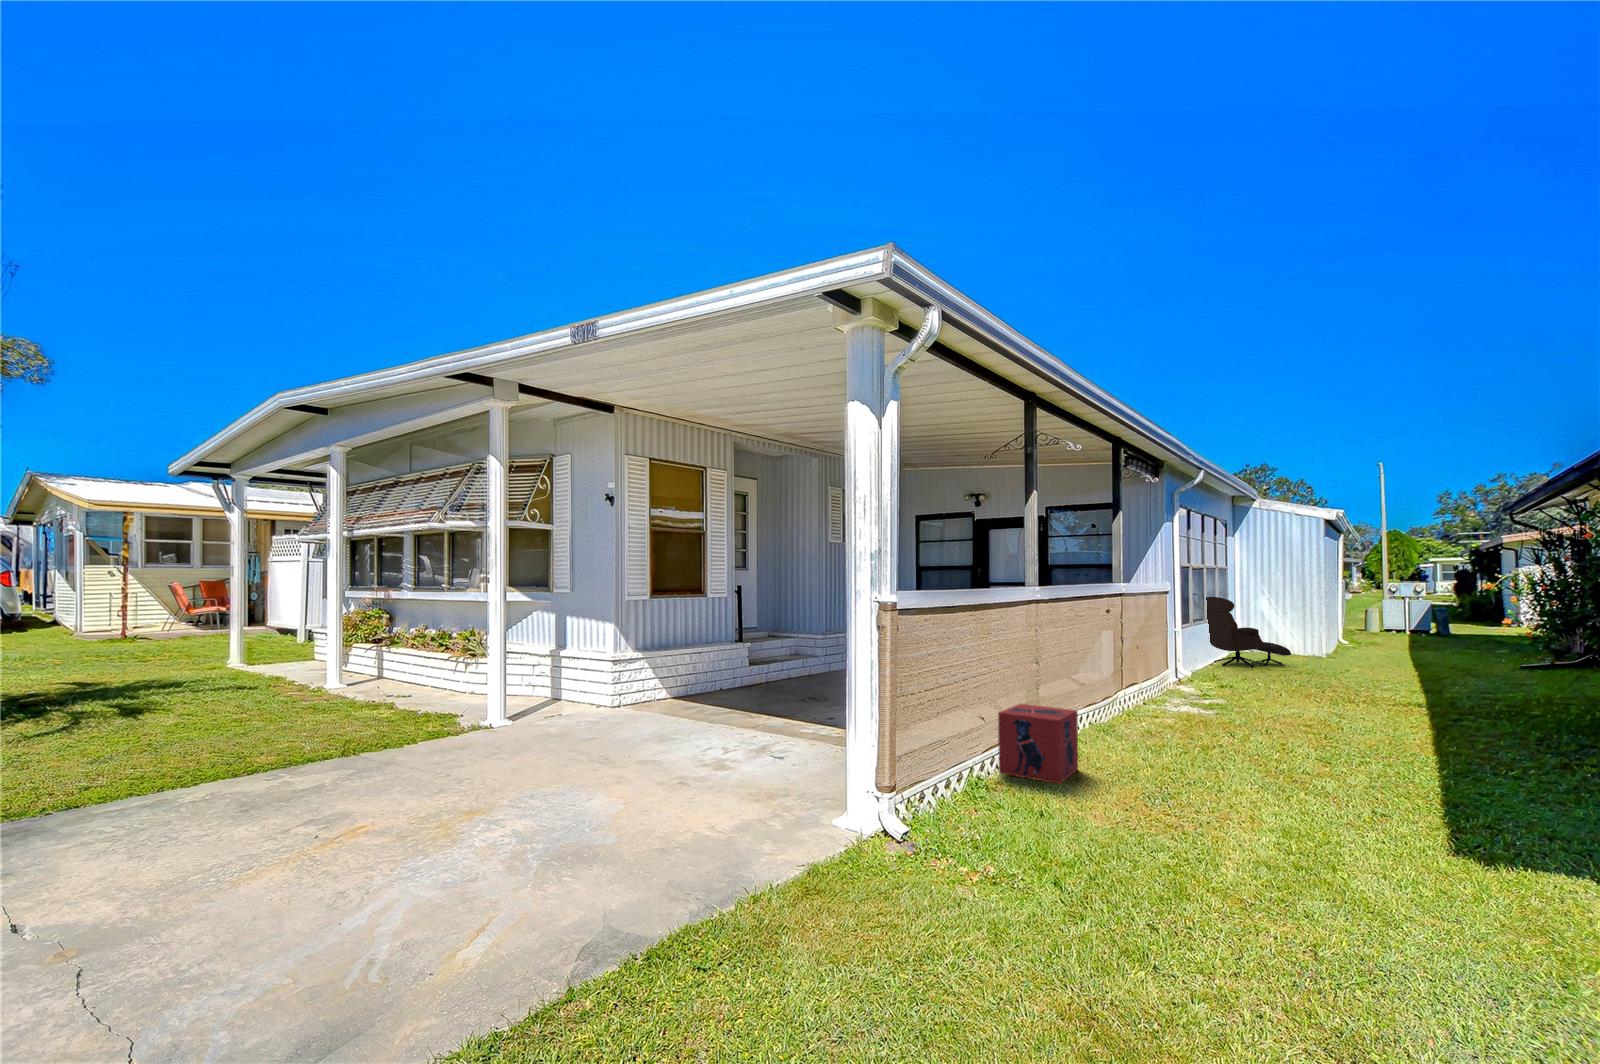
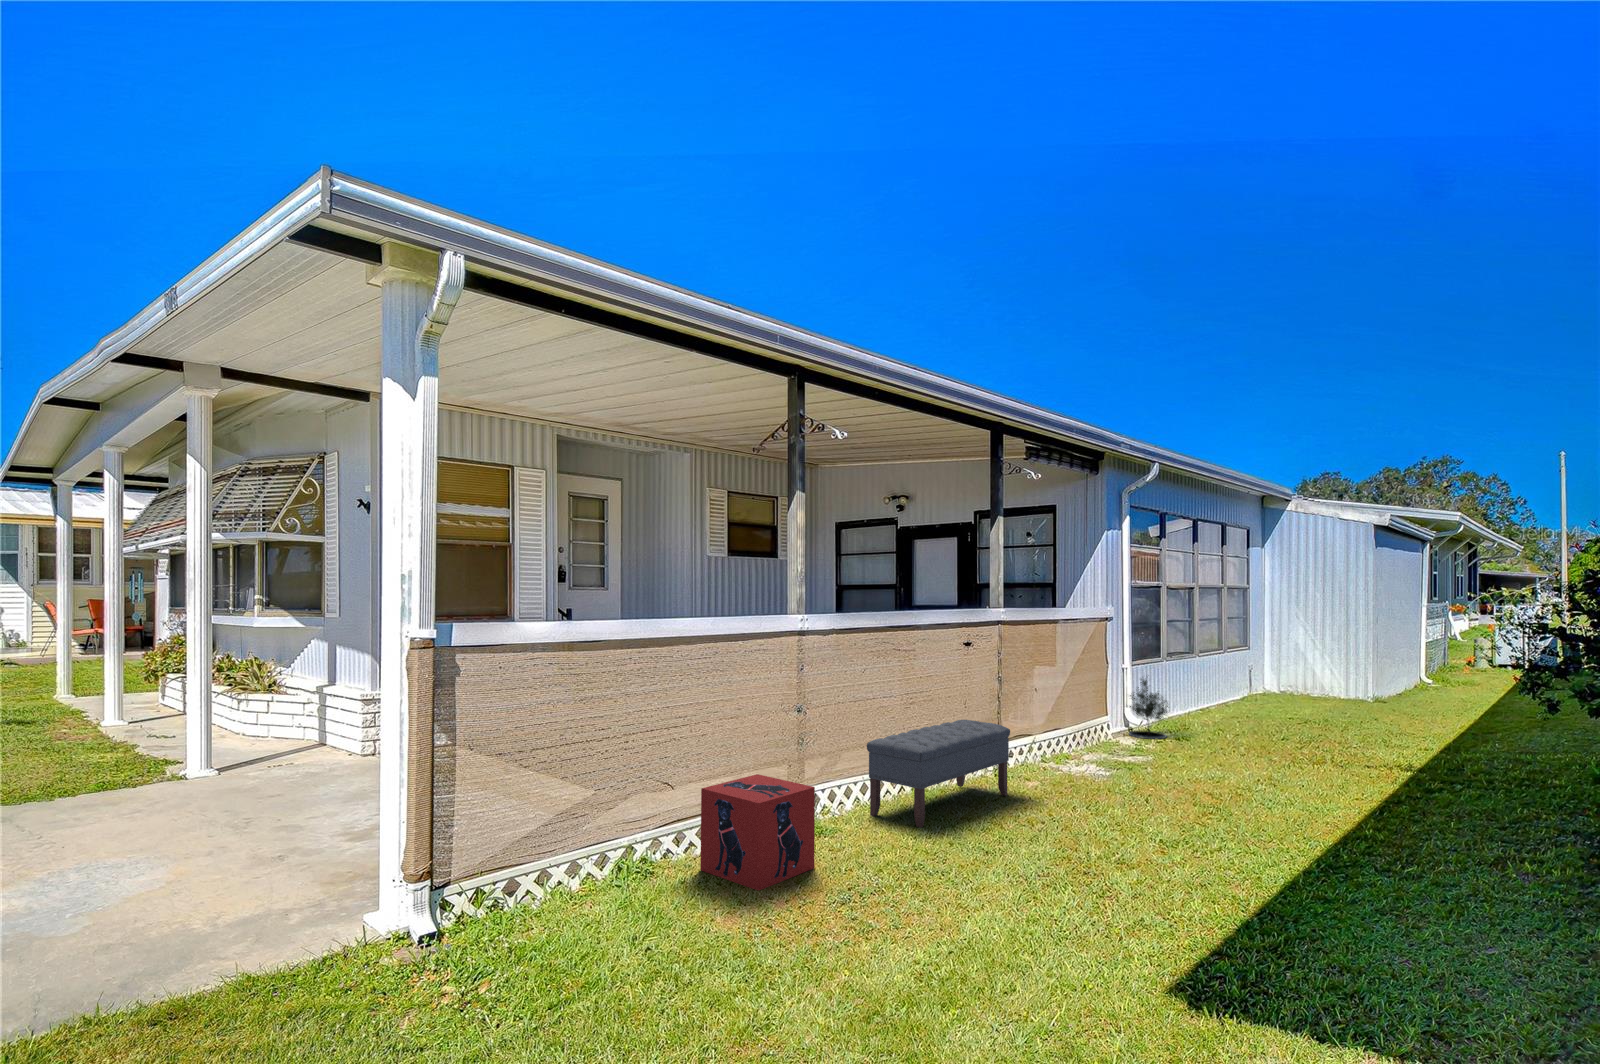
lounge chair: present [1206,597,1291,668] -> none [1195,624,1307,715]
potted tree: none [1176,633,1214,685] -> present [1129,679,1168,739]
bench: none [1063,667,1149,745] -> present [867,720,1010,828]

